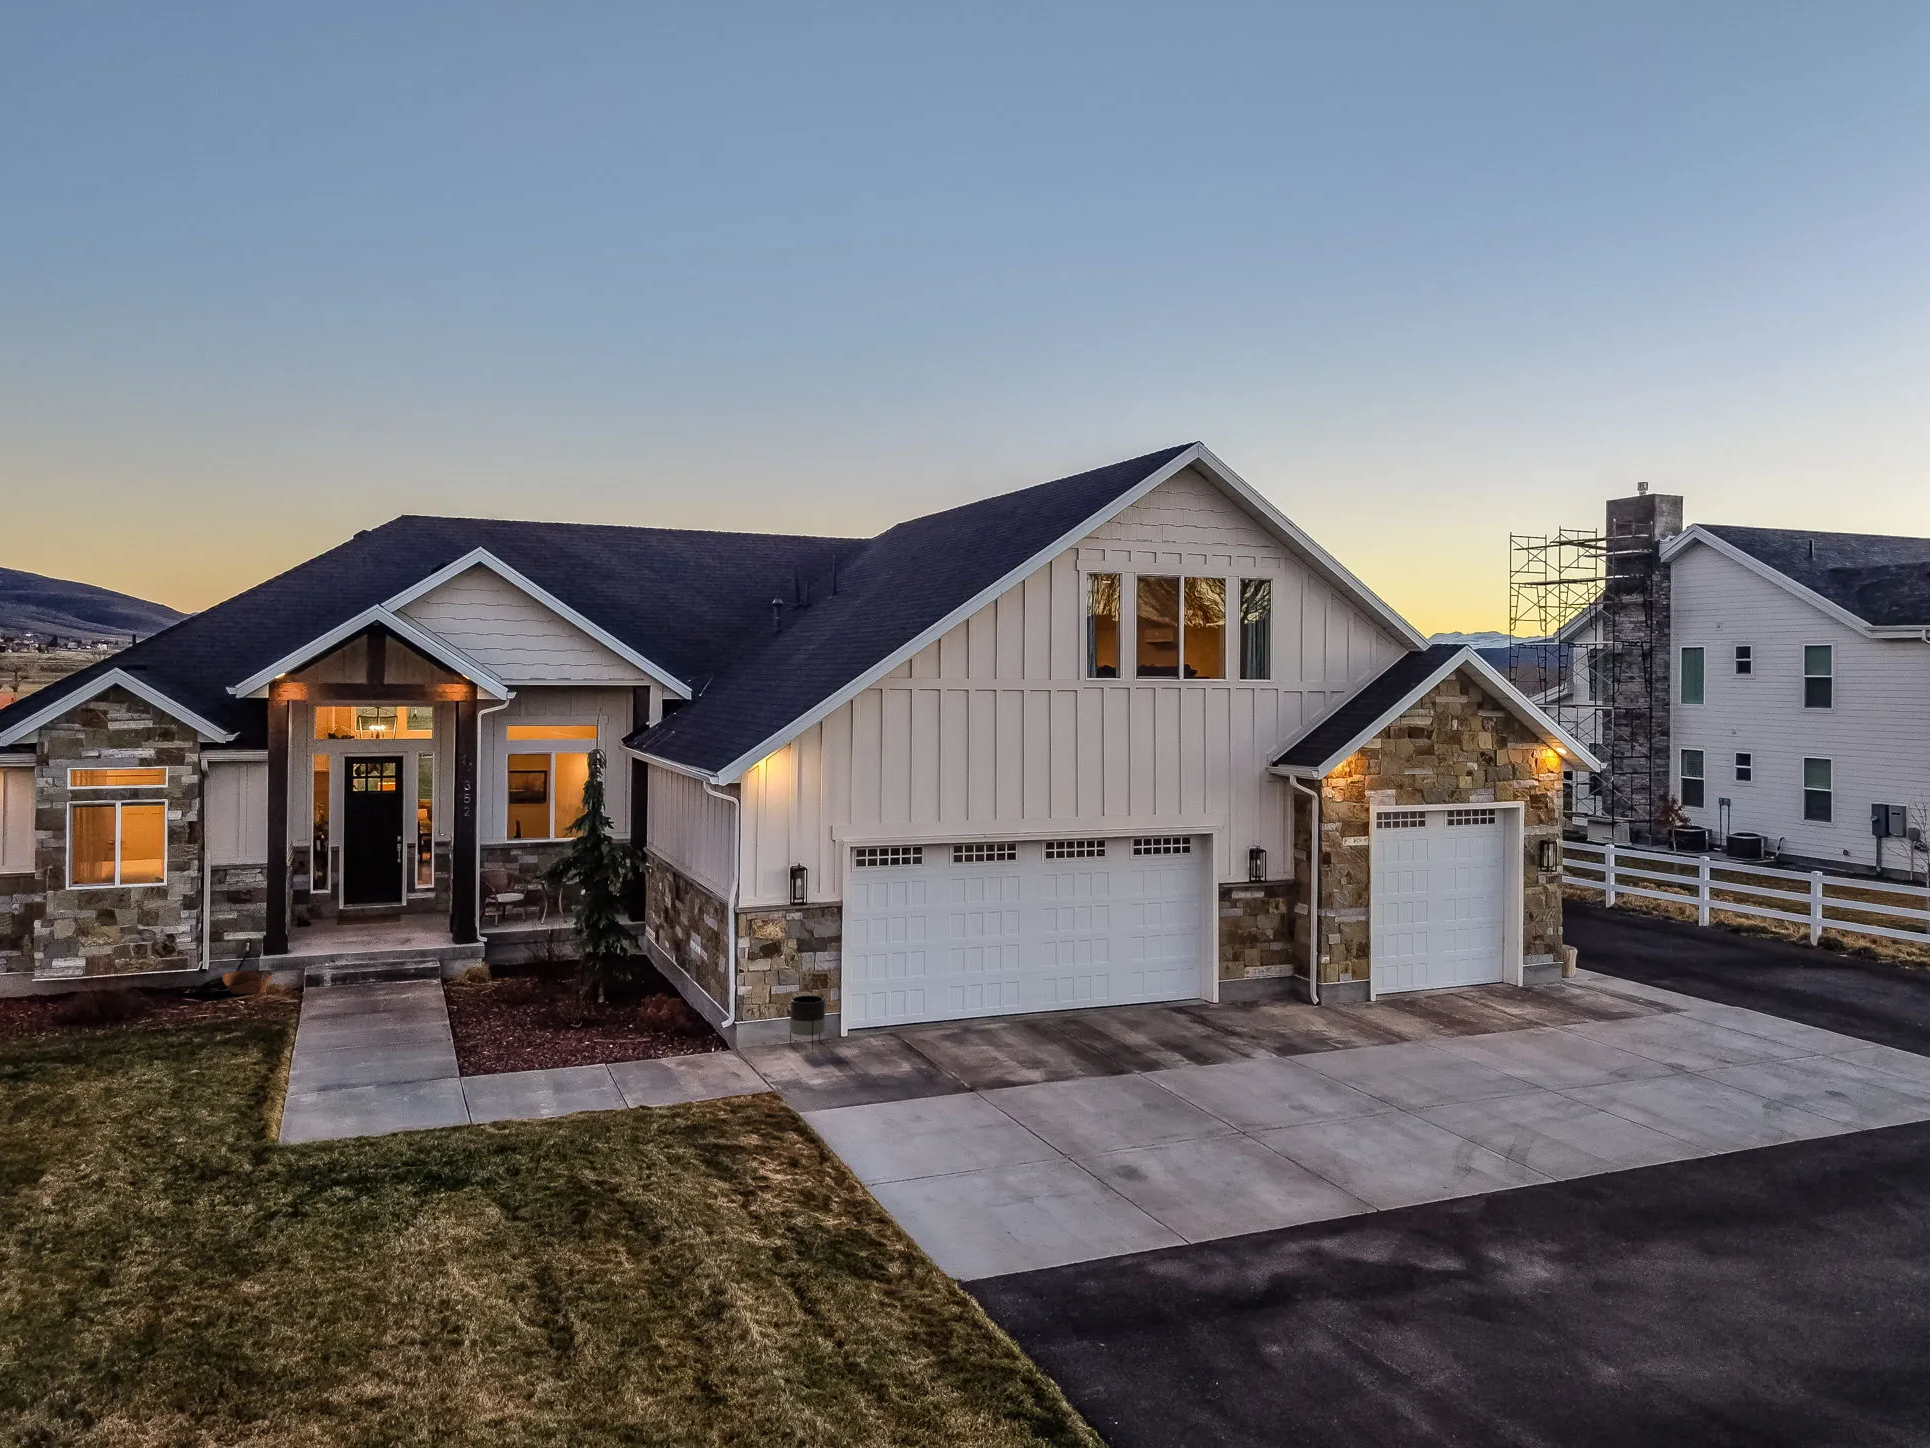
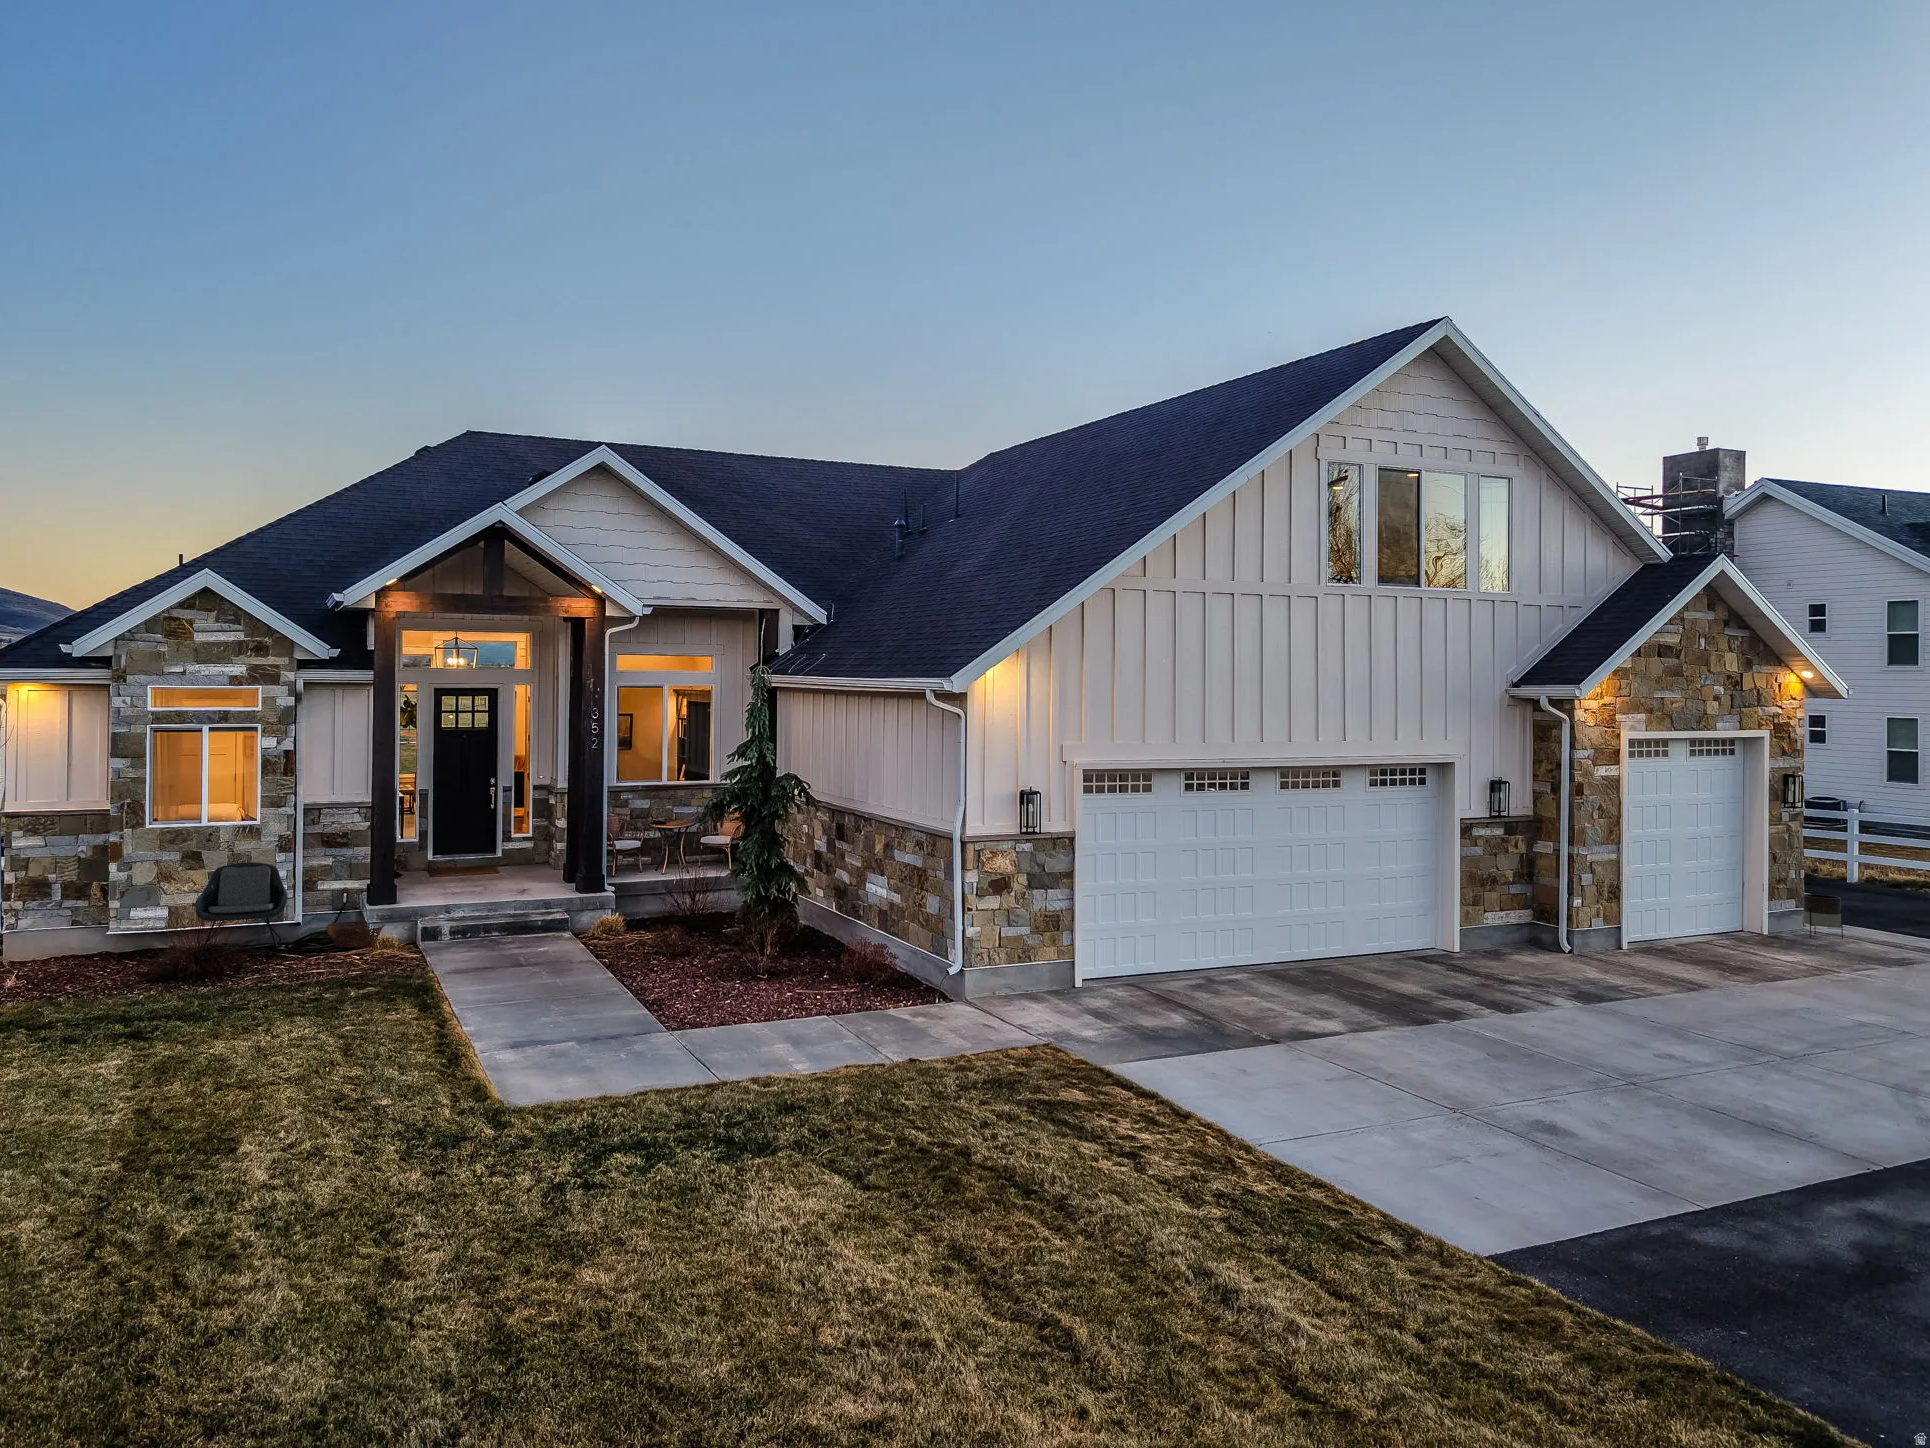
lounge chair: none [103,919,187,1006] -> present [195,862,288,961]
planter: present [790,996,825,1050] -> present [1803,894,1843,939]

